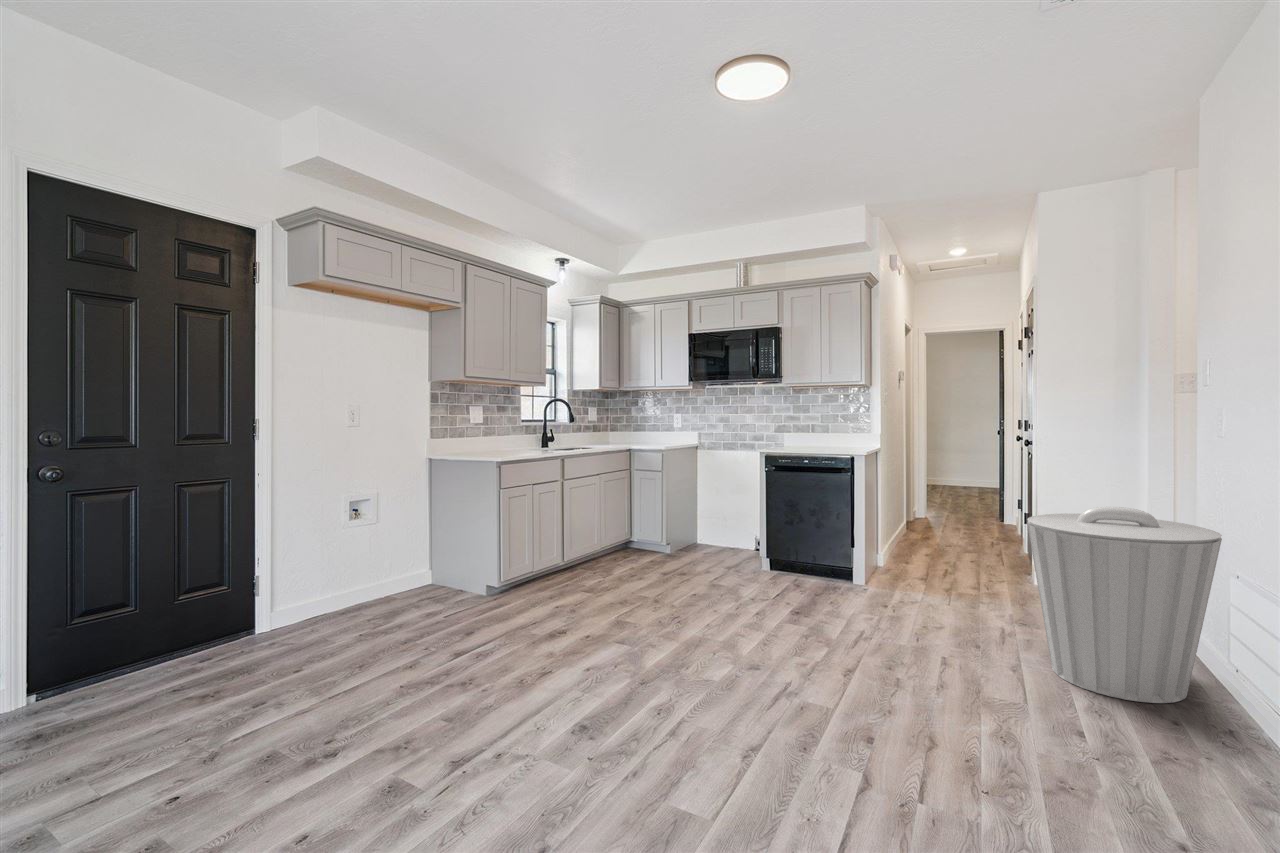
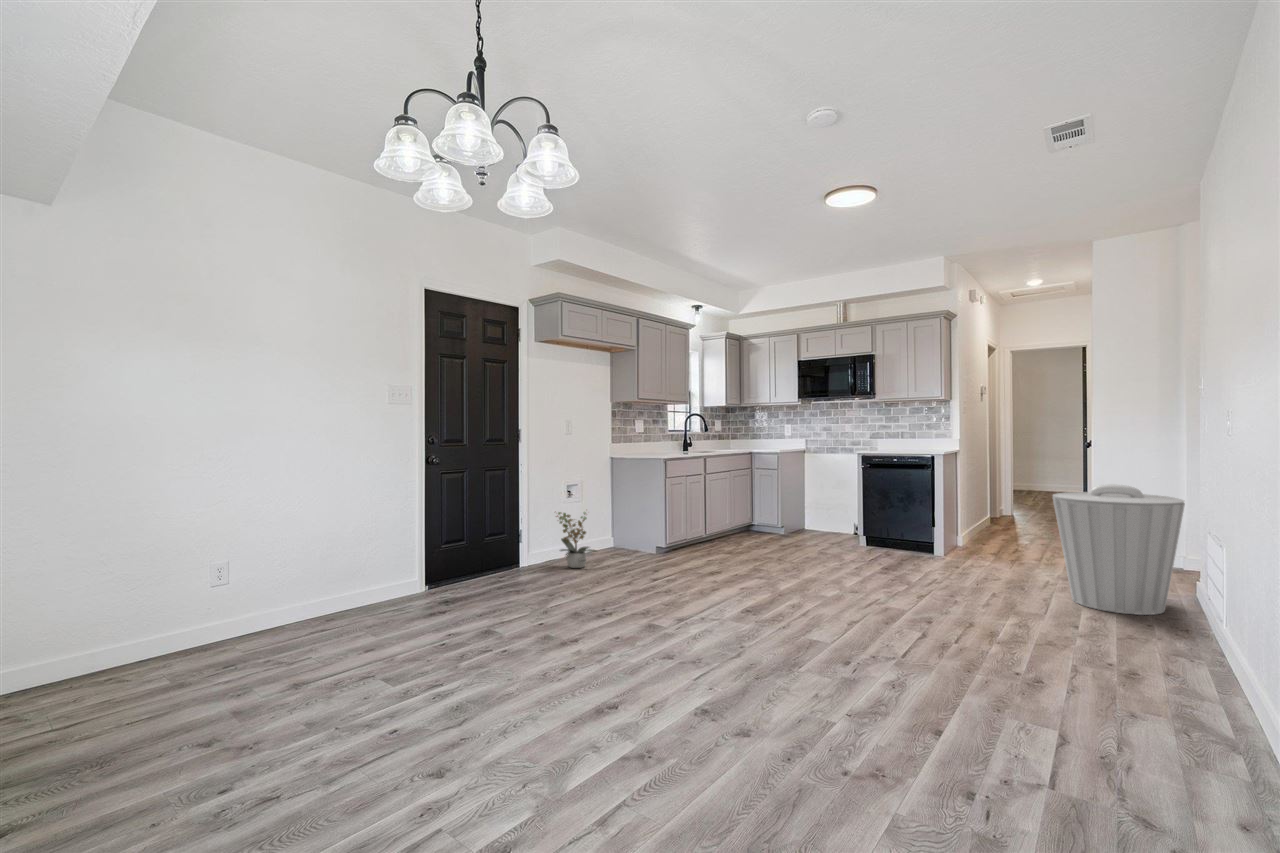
potted plant: none [314,539,385,630] -> present [557,512,597,568]

